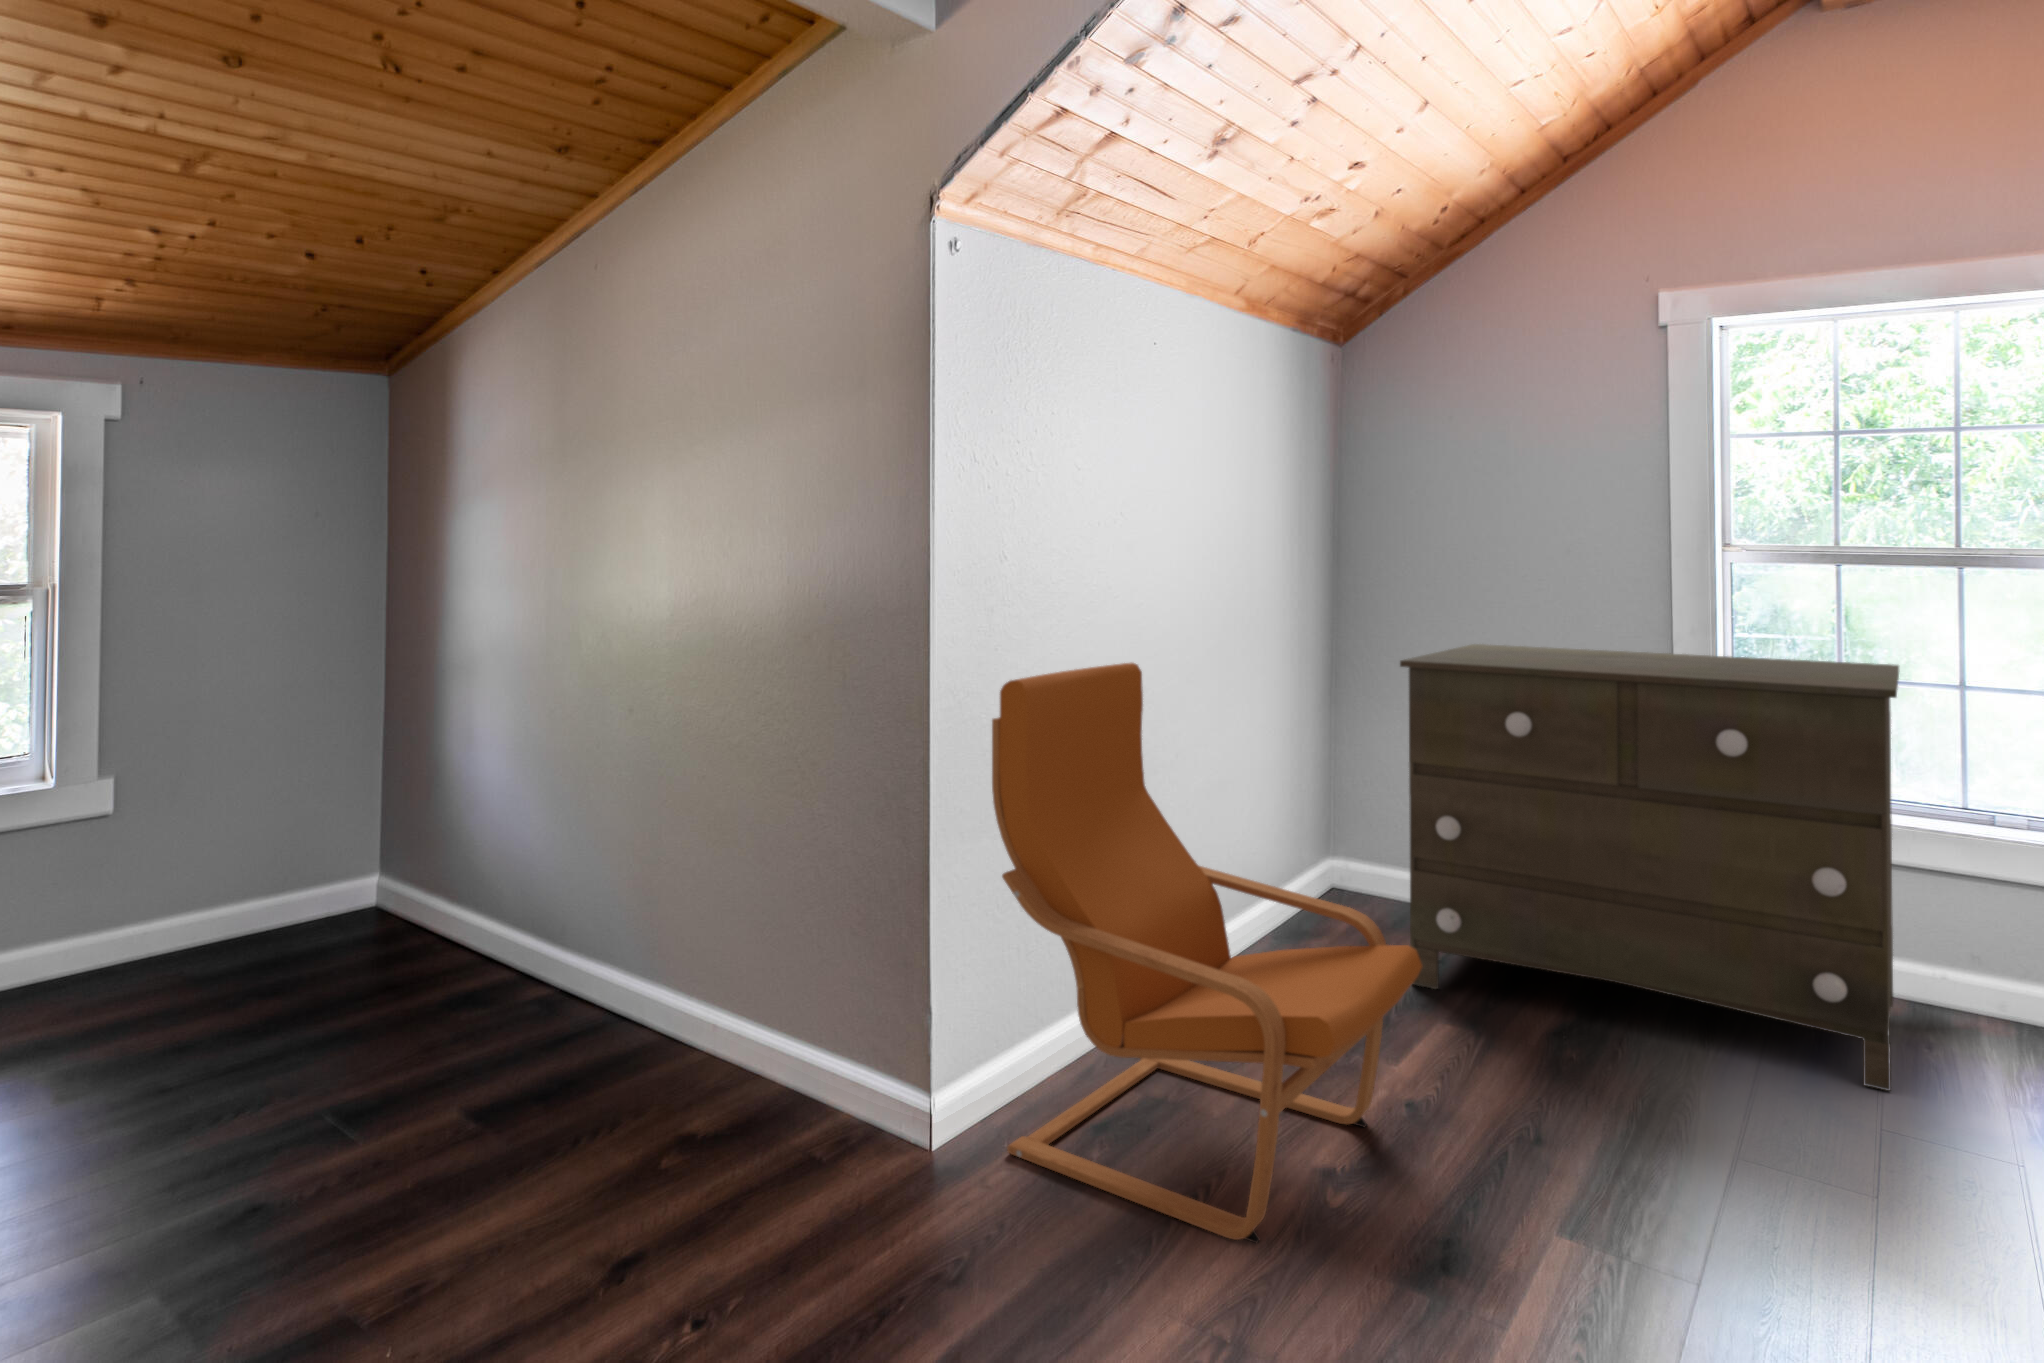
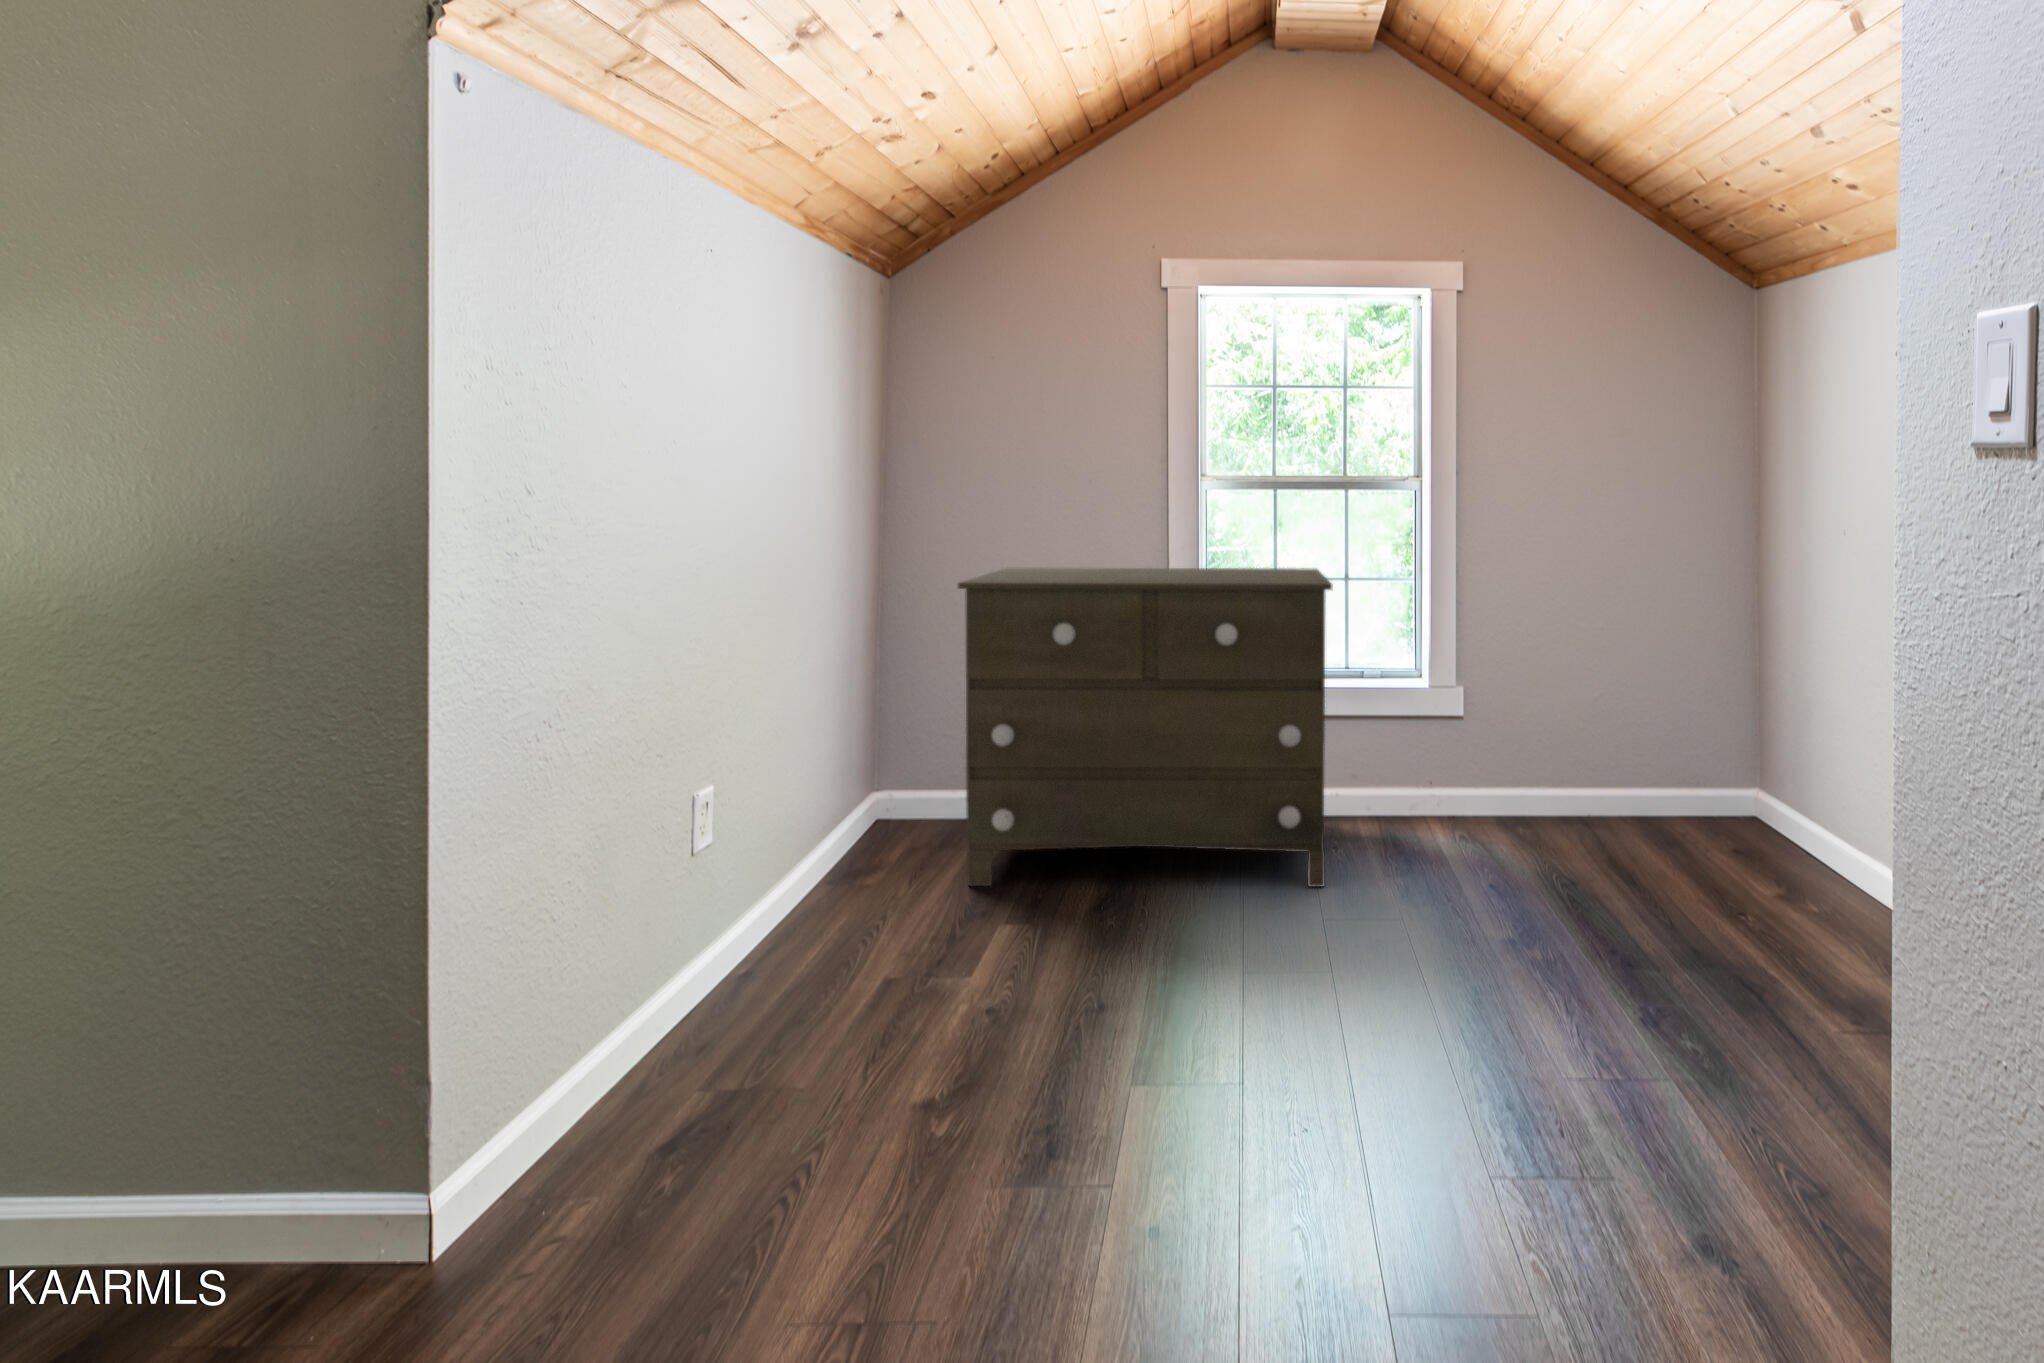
armchair: present [992,663,1422,1243] -> none [538,594,1013,1167]

